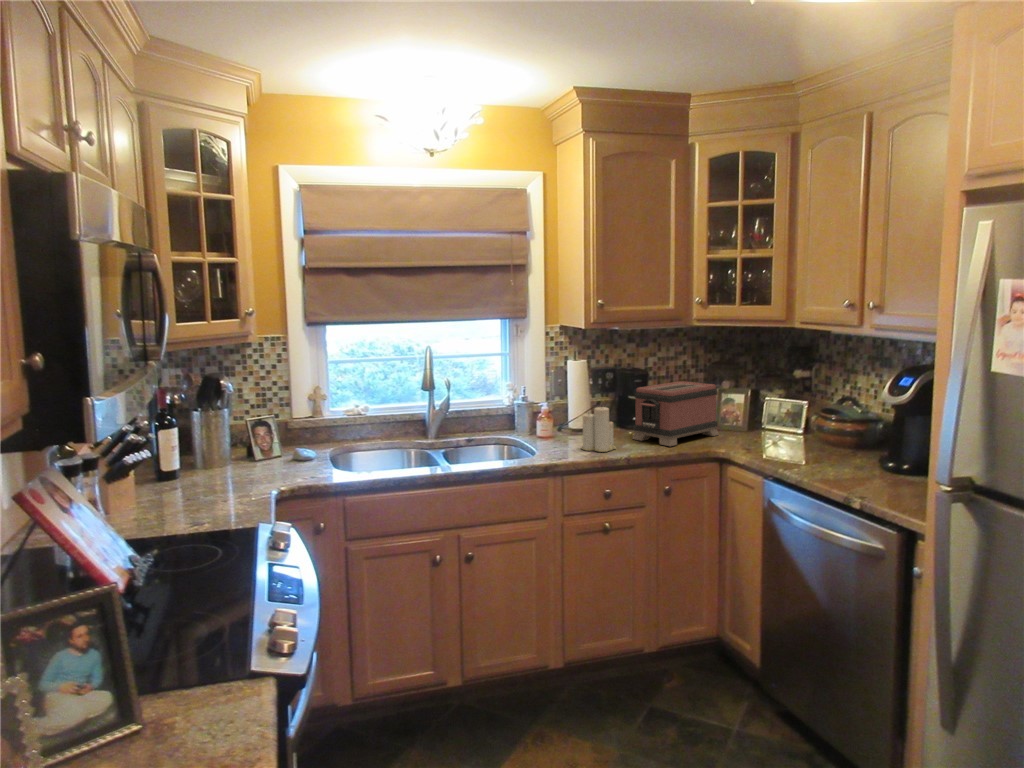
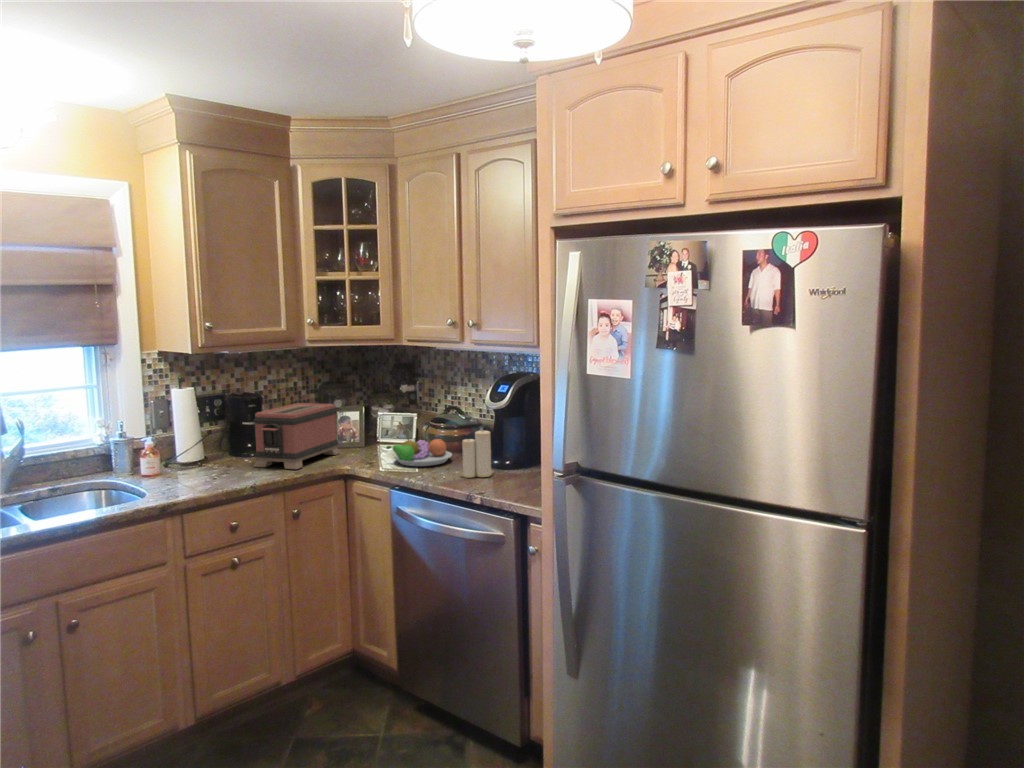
candle: present [581,407,616,452] -> present [460,431,494,478]
fruit bowl: none [765,425,841,459] -> present [386,438,452,466]

